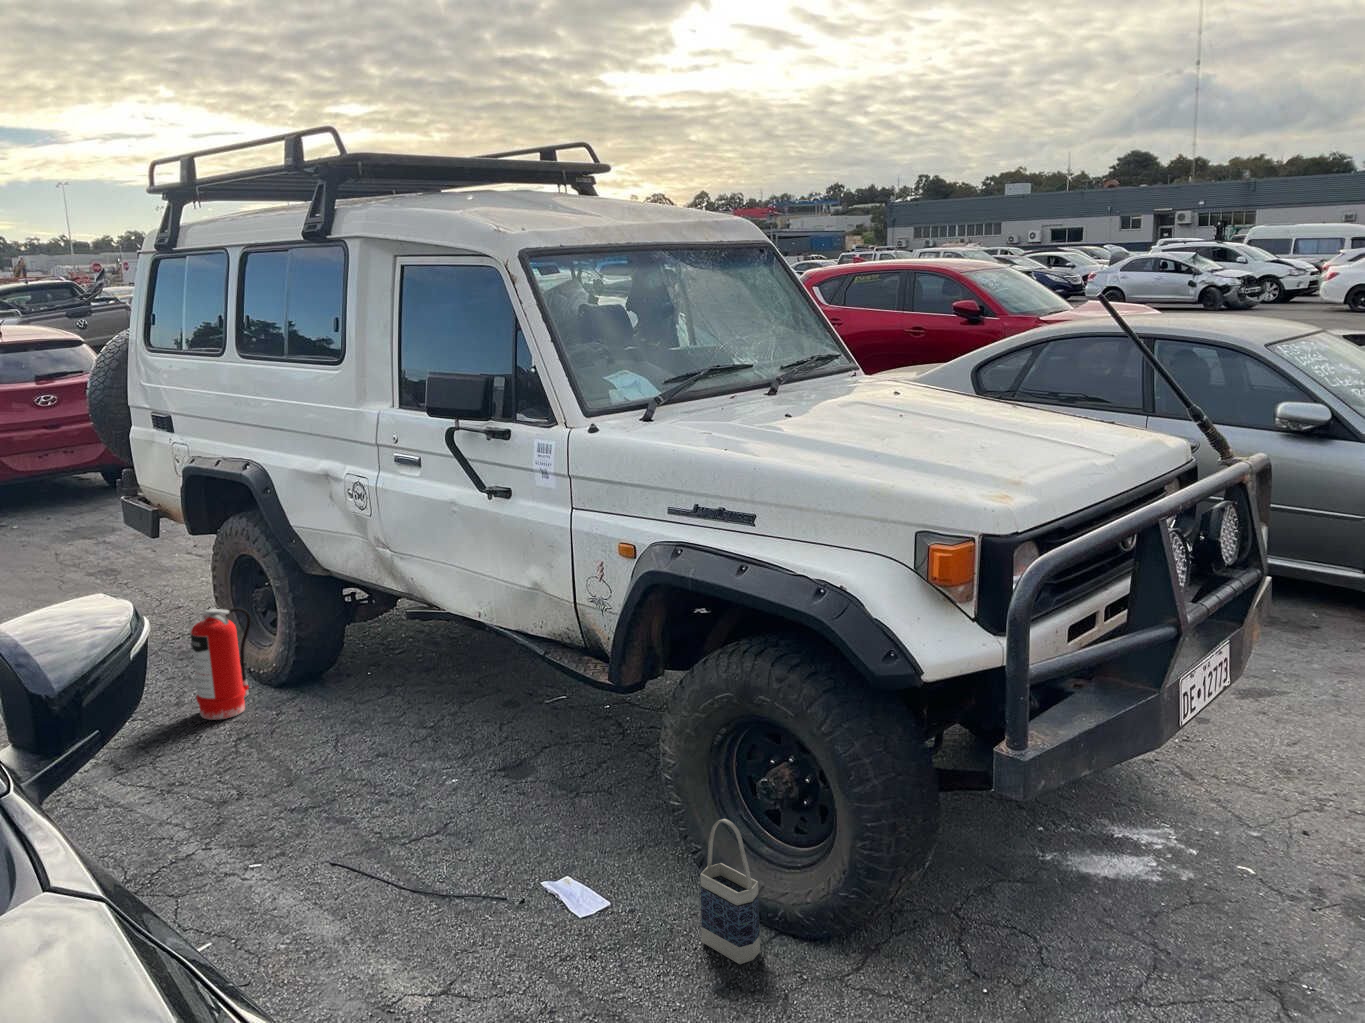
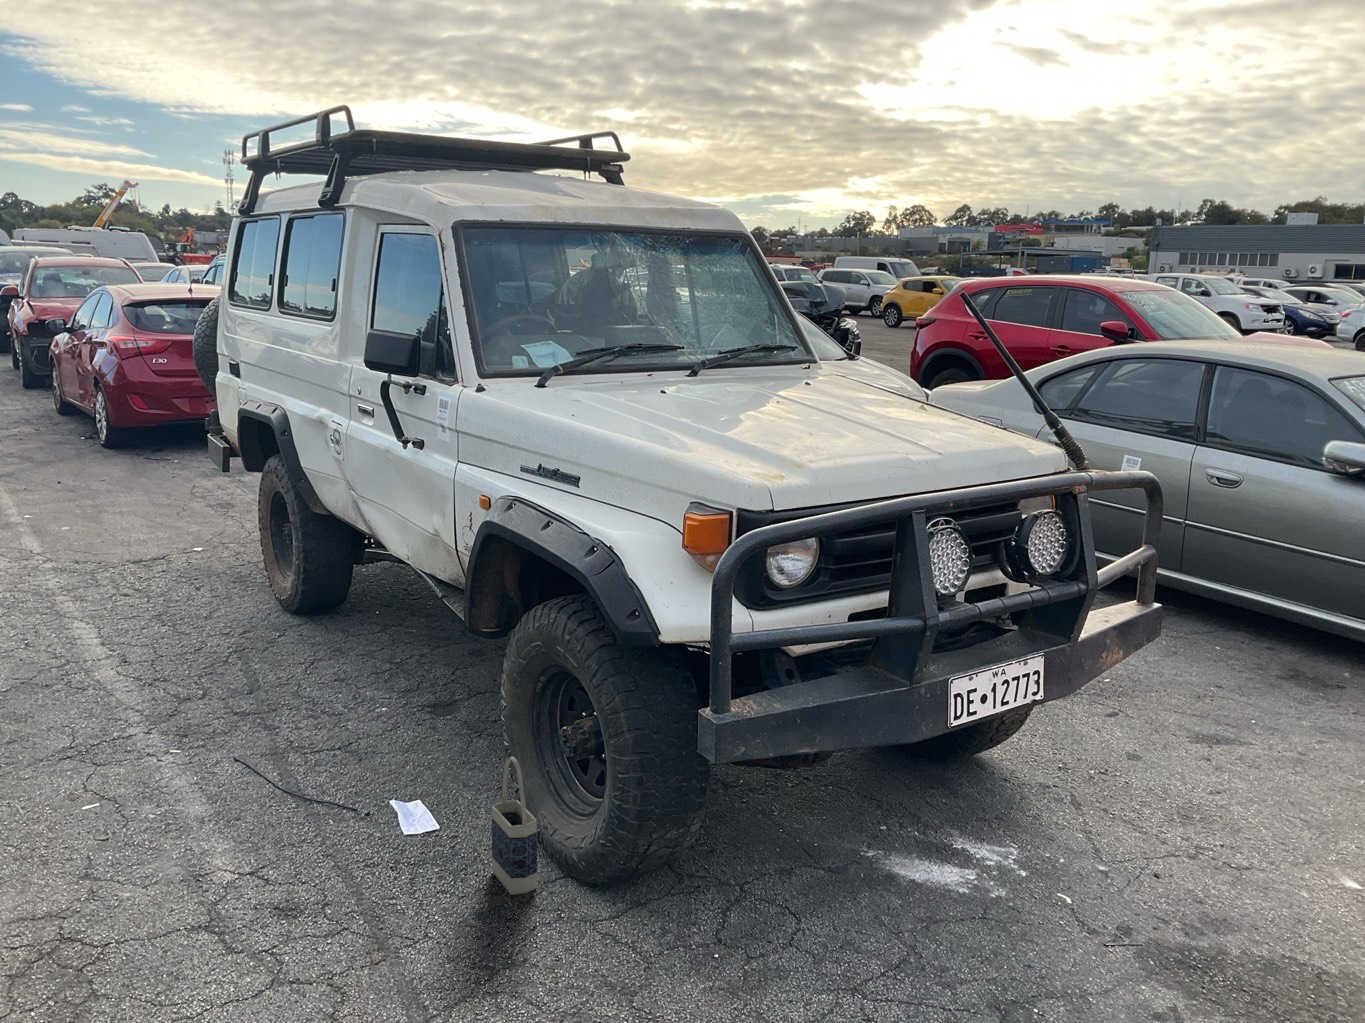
fire extinguisher: present [190,608,251,720] -> none [210,535,268,634]

